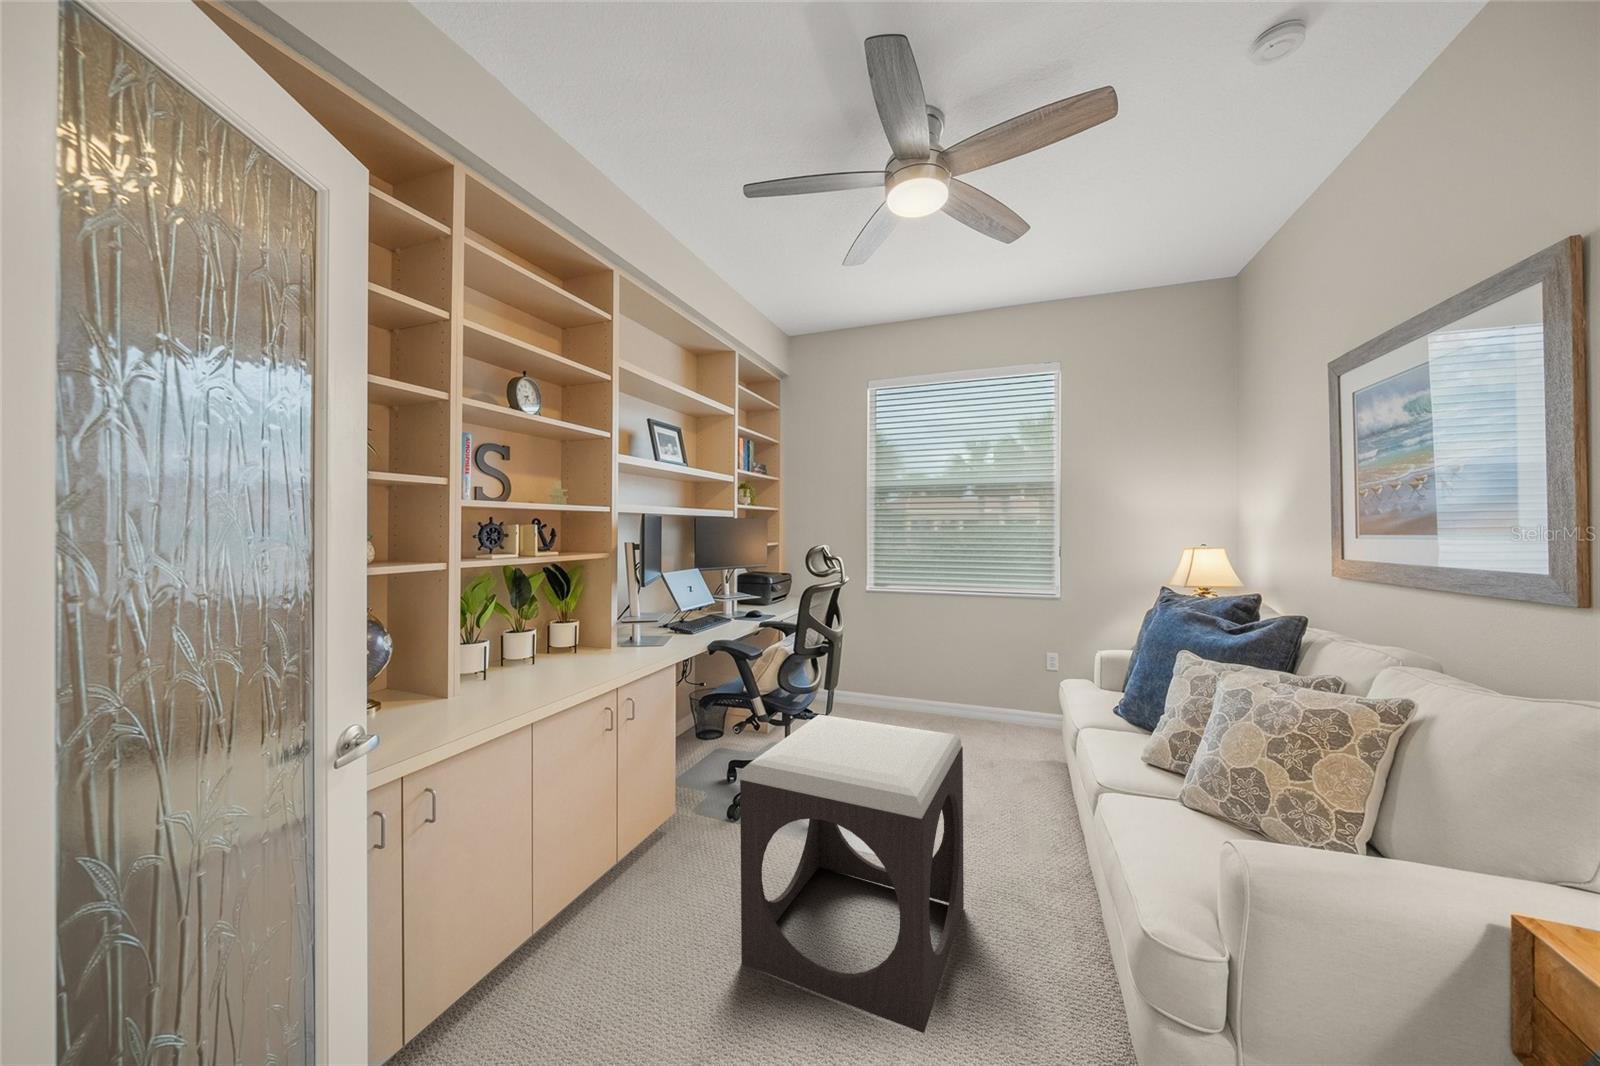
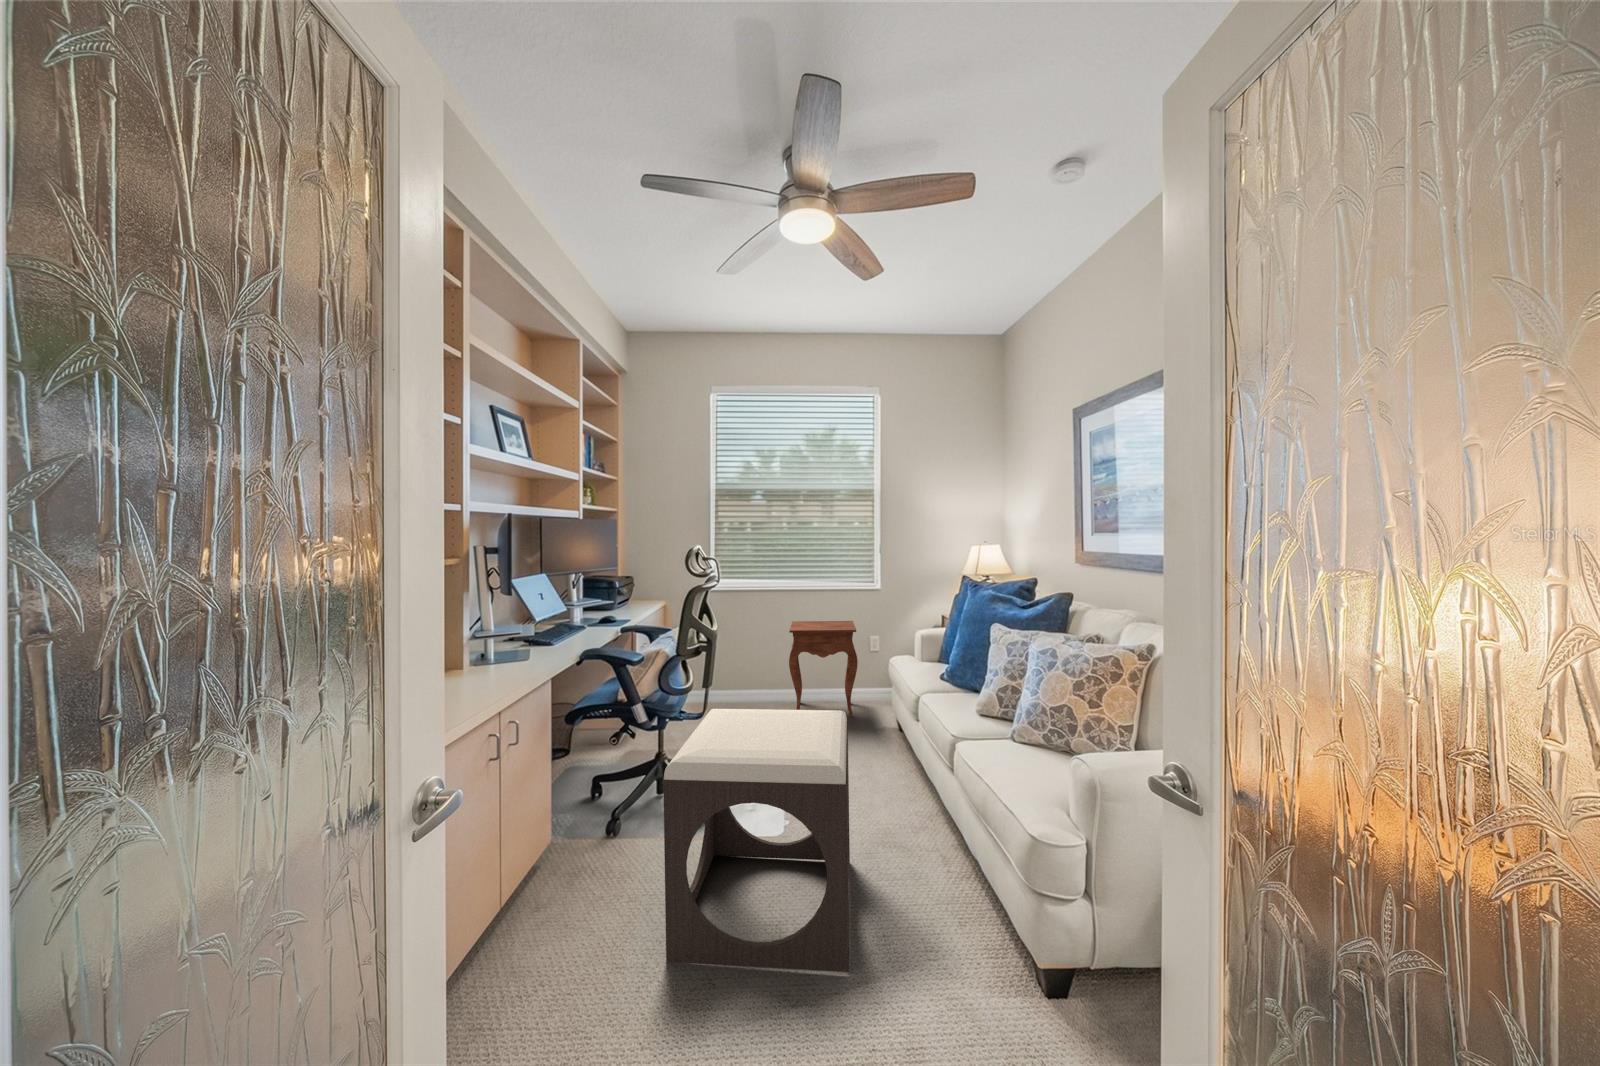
side table: none [945,630,1026,743] -> present [789,621,858,717]

